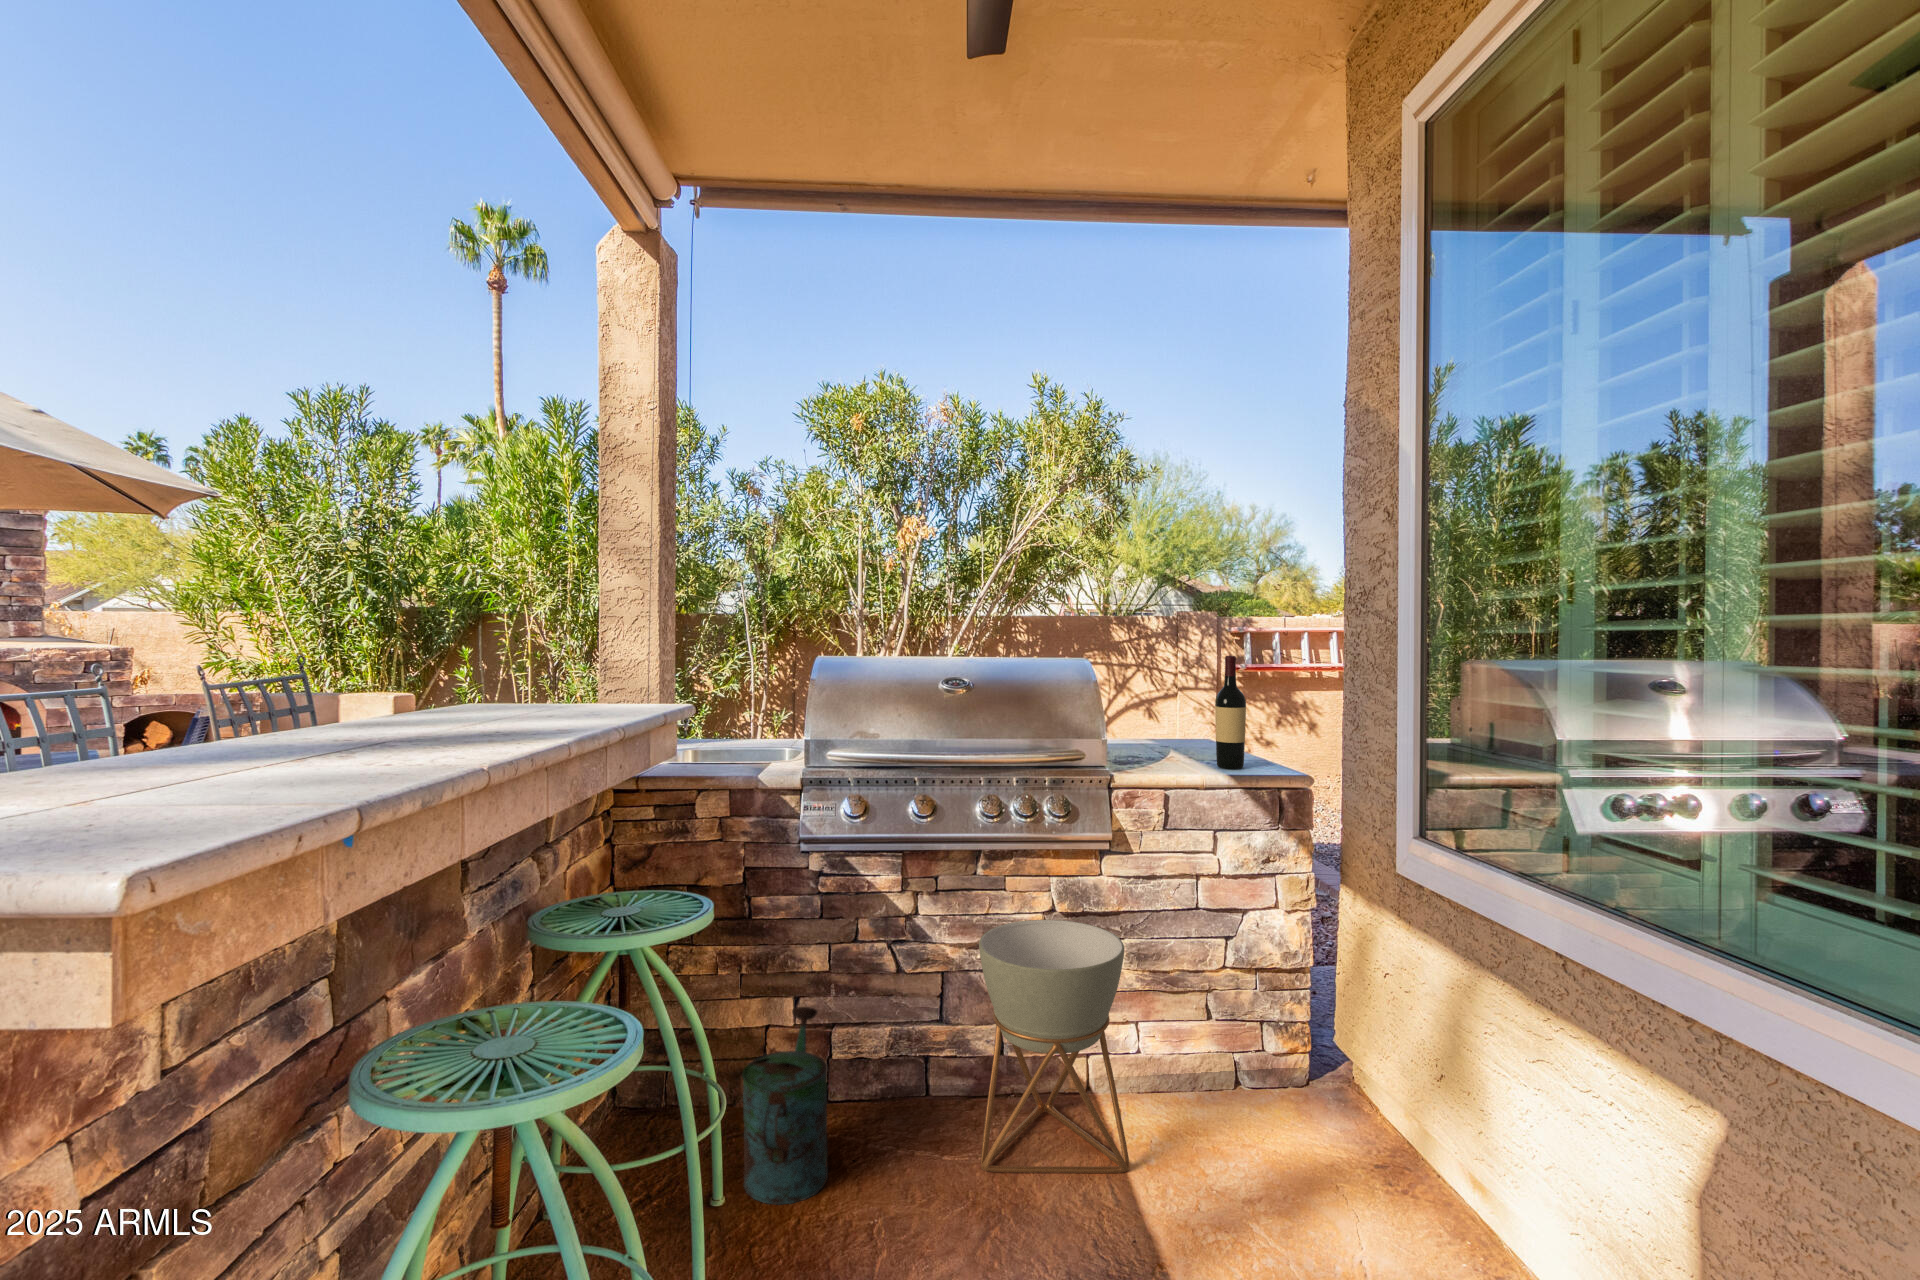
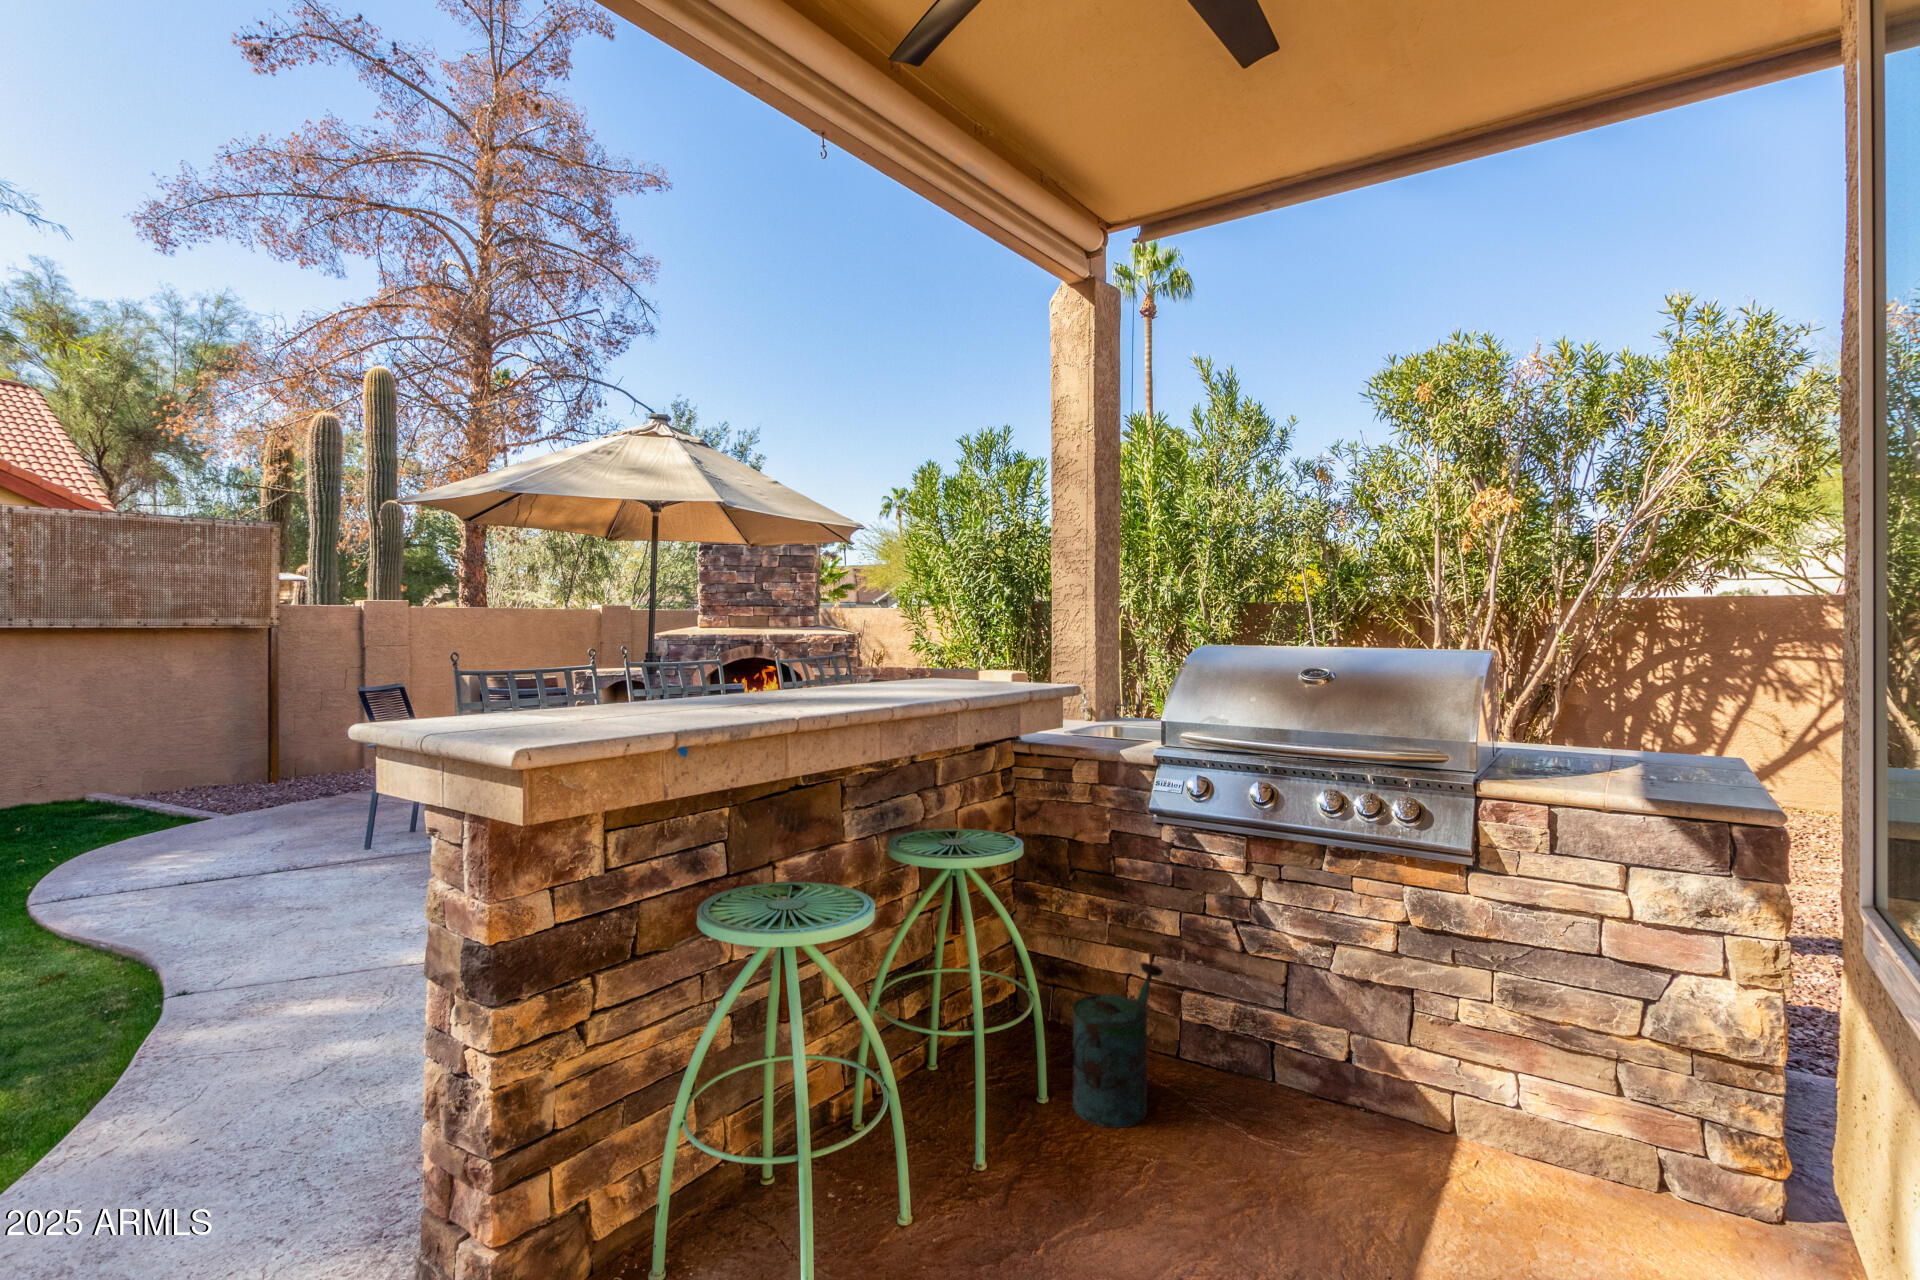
wine bottle: present [1215,656,1246,769] -> none [1636,658,1681,796]
planter: present [979,920,1129,1173] -> none [1288,926,1467,1220]

